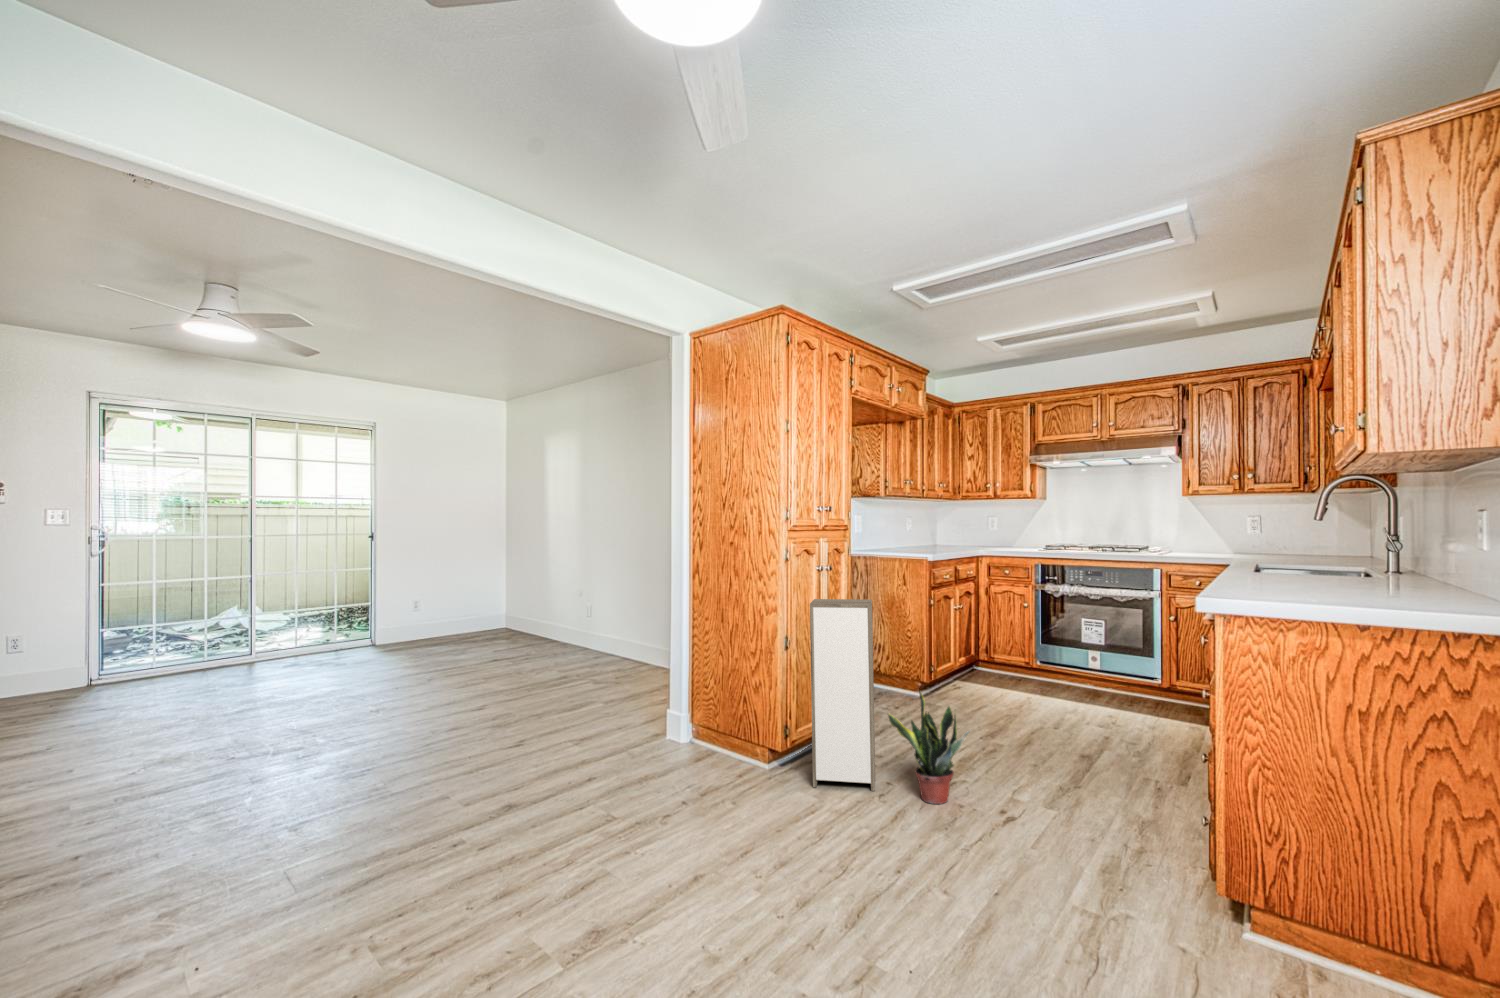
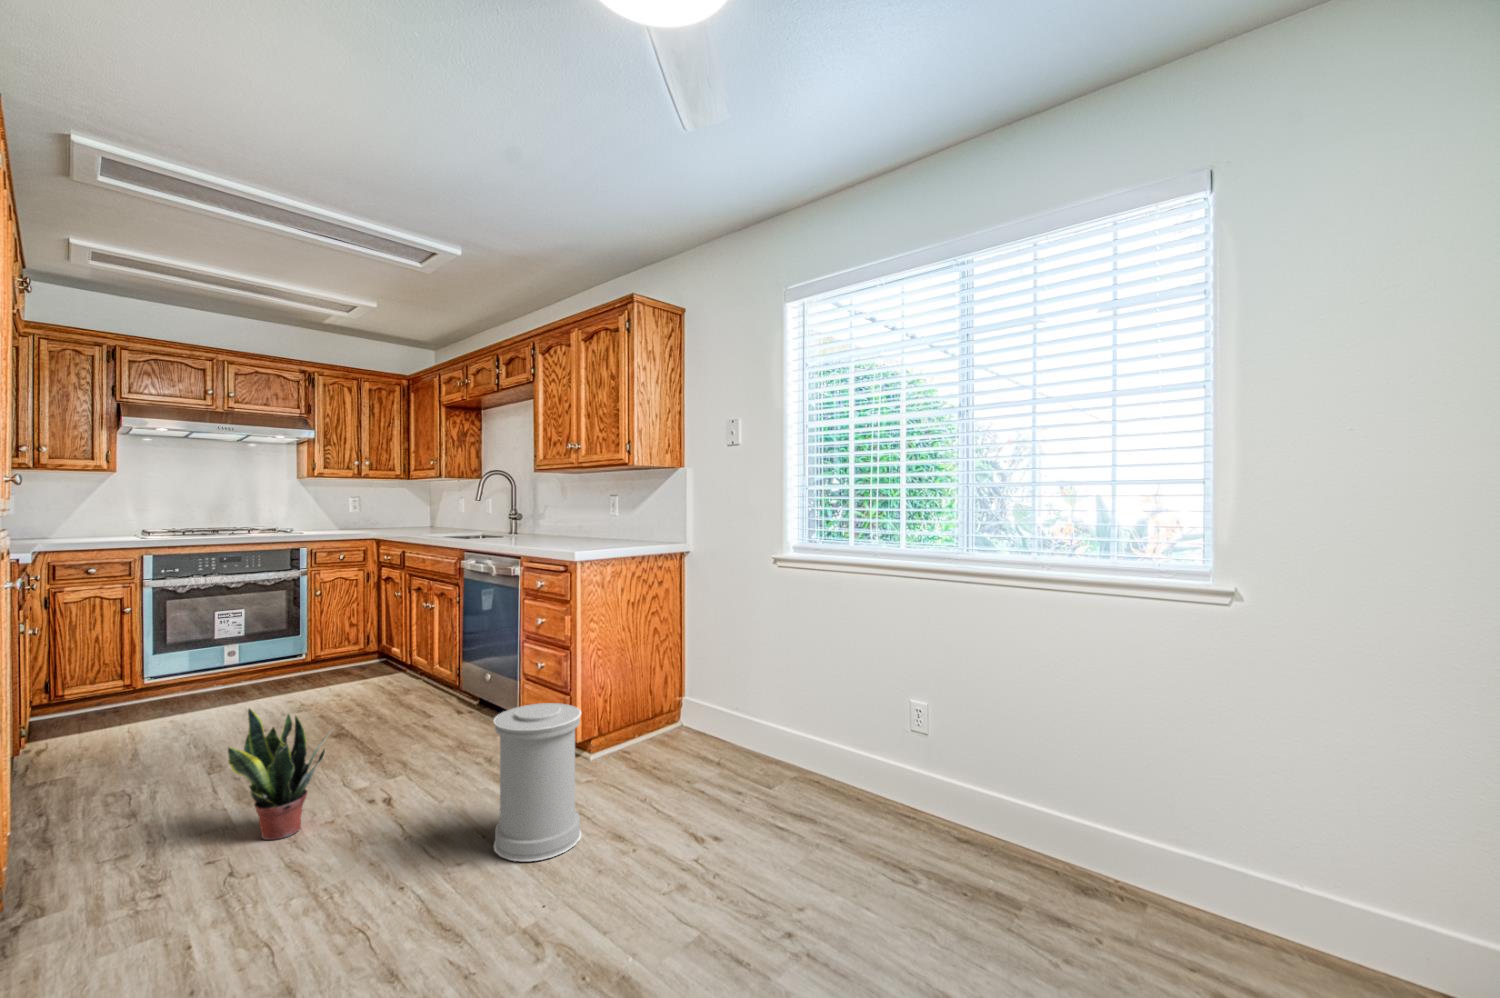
storage cabinet: present [810,599,875,791] -> none [39,603,192,921]
trash can: none [978,766,1085,956] -> present [494,703,581,861]

